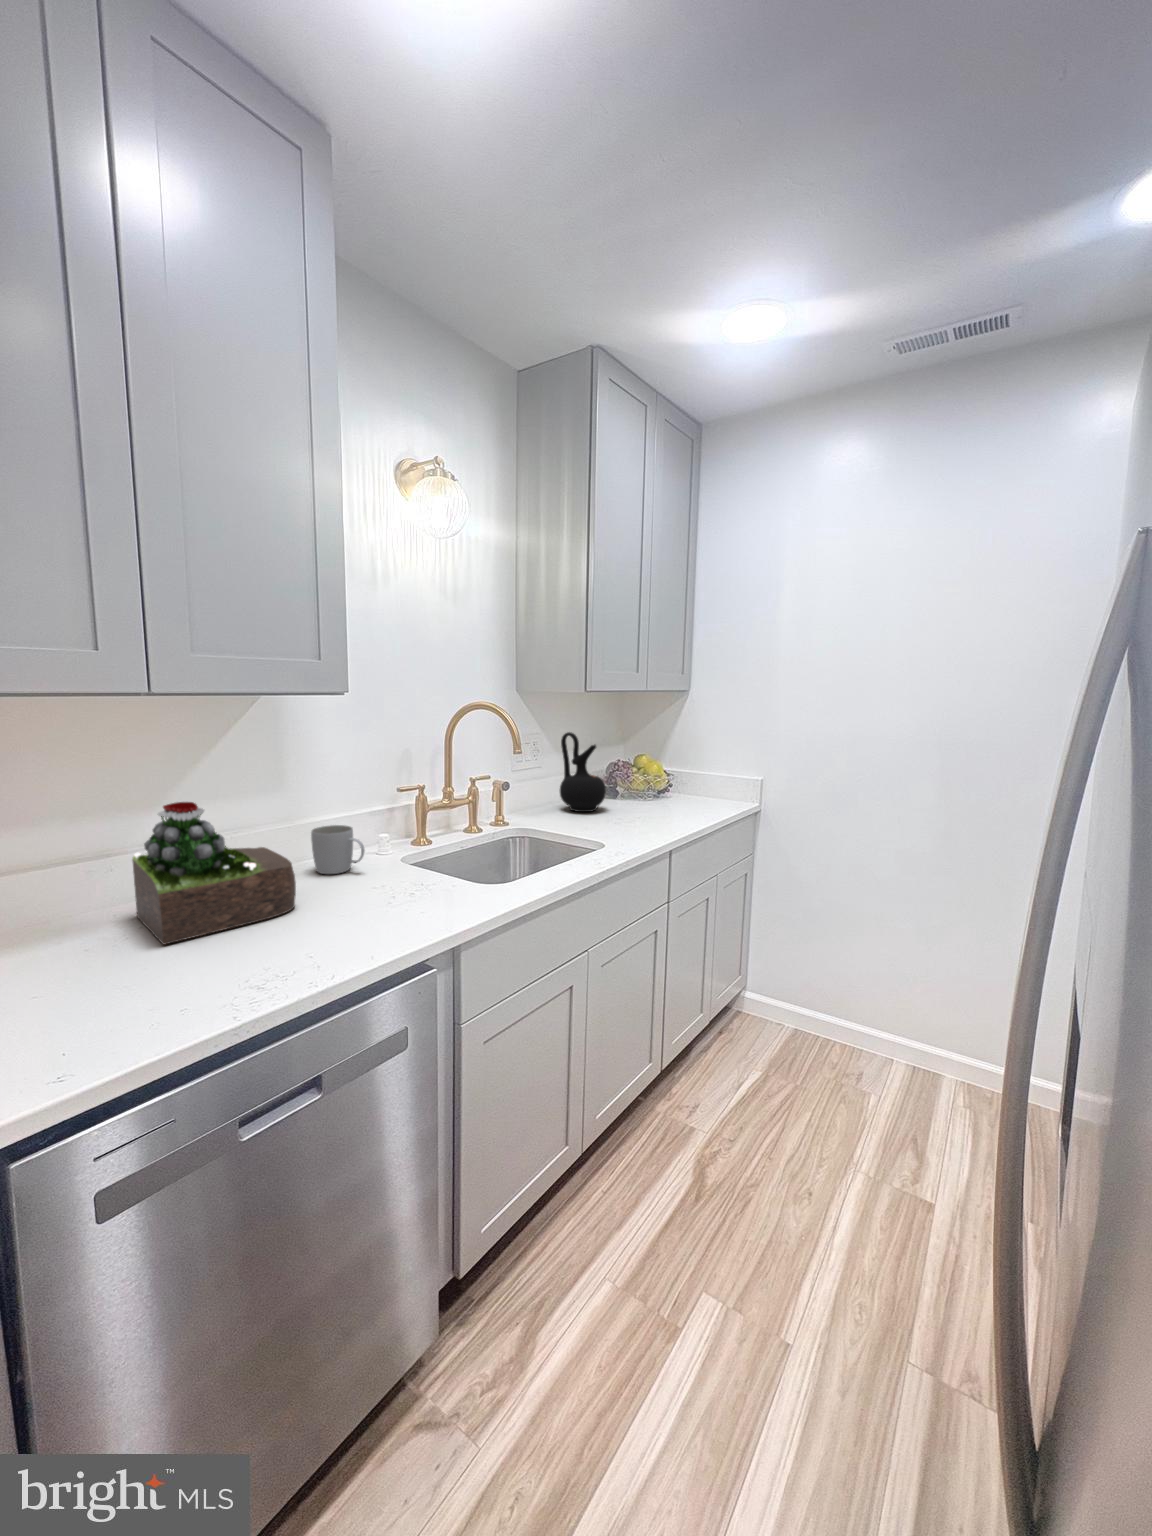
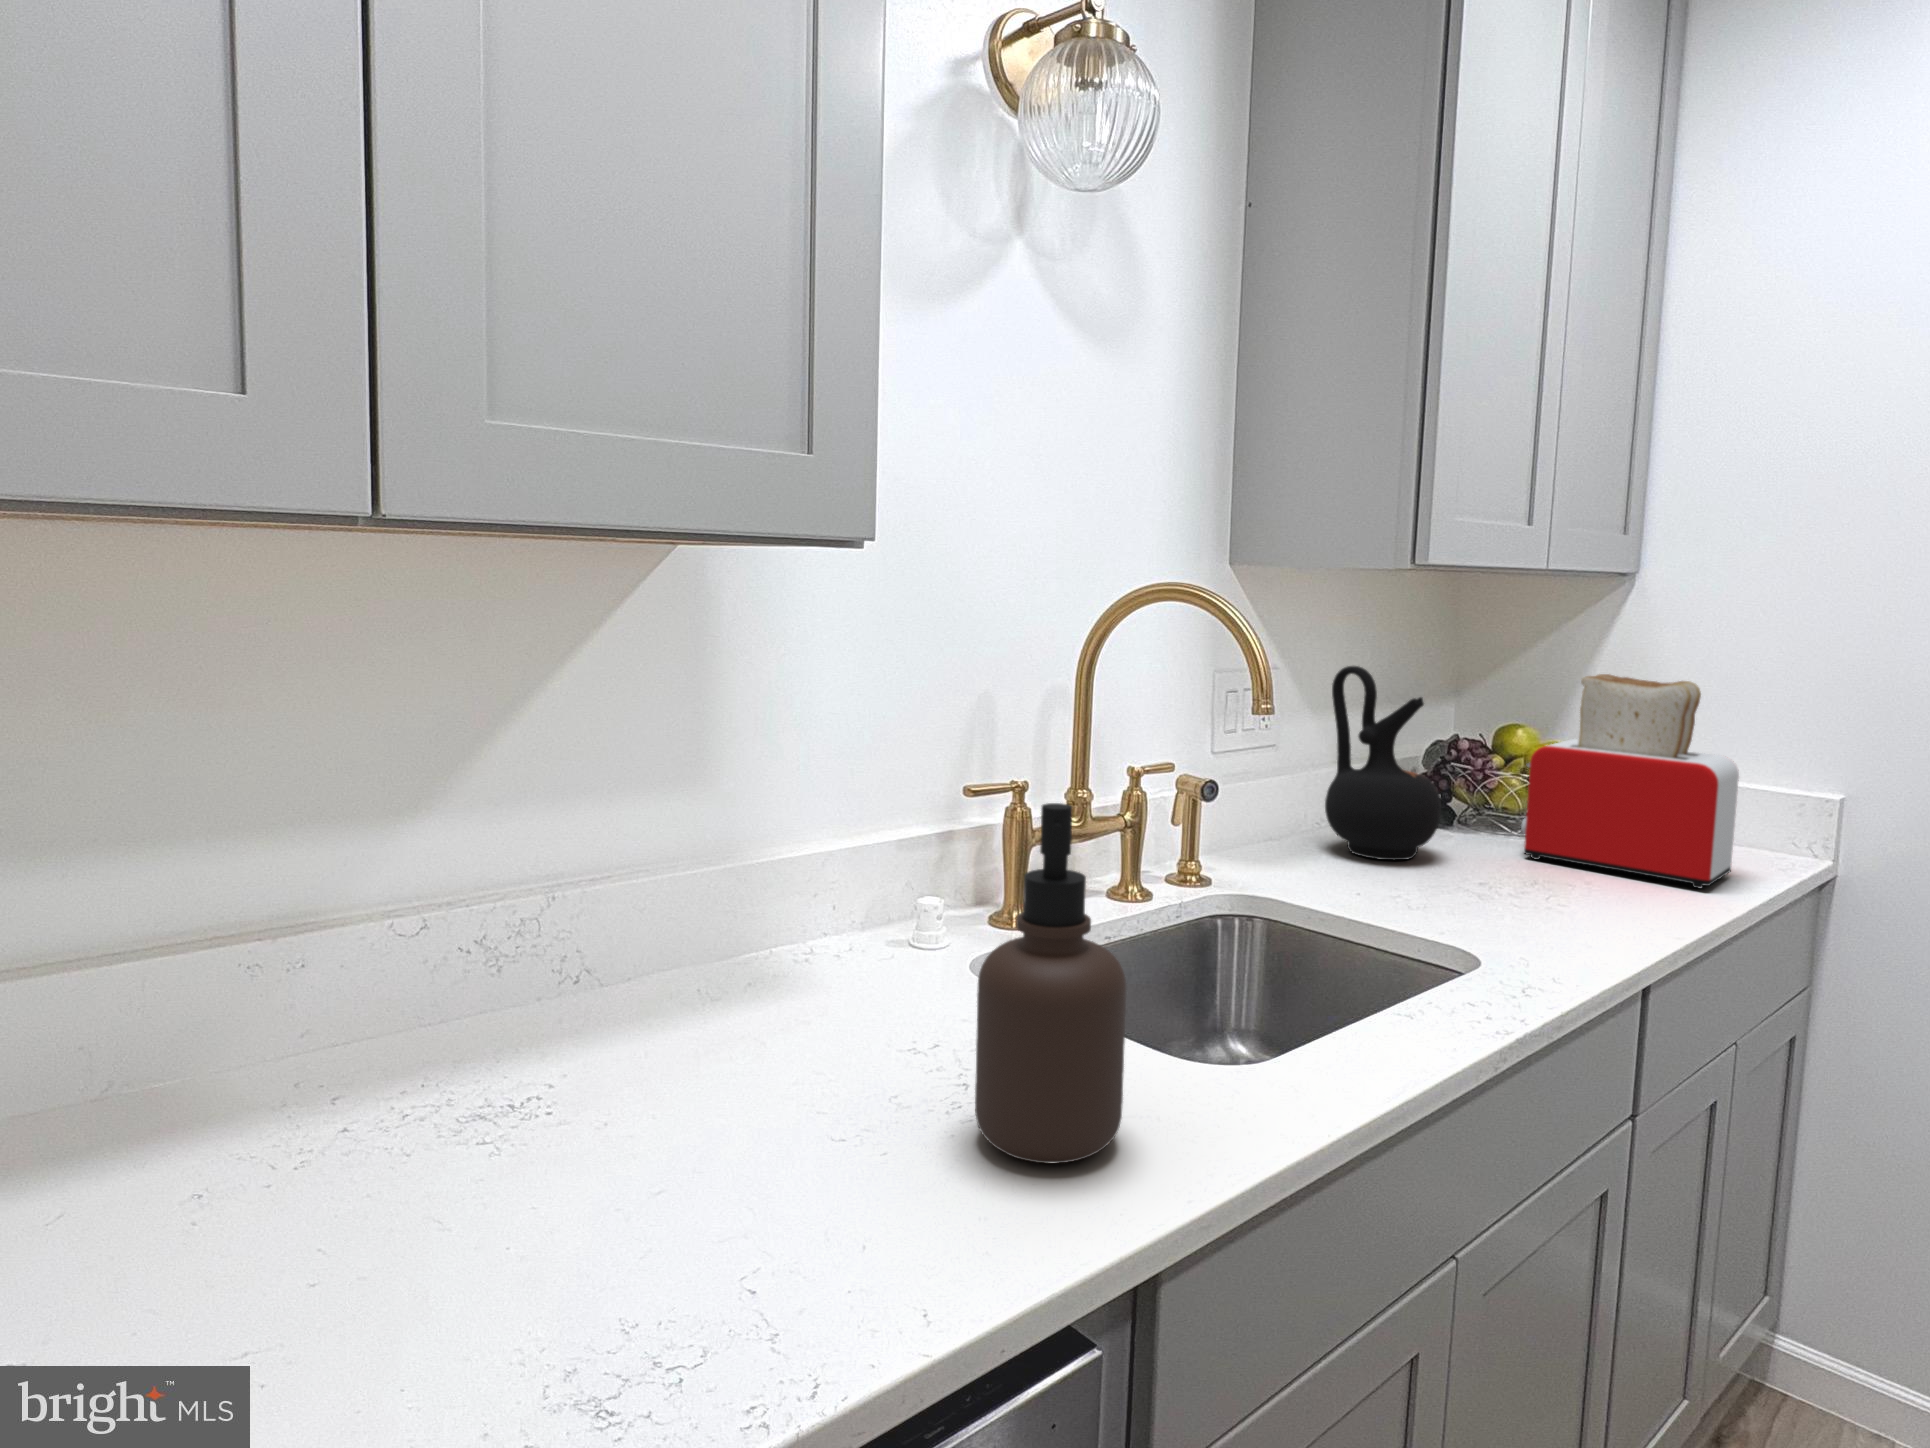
toaster: none [639,733,719,816] -> present [1521,674,1739,888]
soap dispenser: none [392,787,449,917] -> present [975,803,1126,1163]
succulent plant: present [132,802,296,945] -> none [351,812,728,1195]
mug: present [311,825,365,874] -> none [768,874,891,999]

